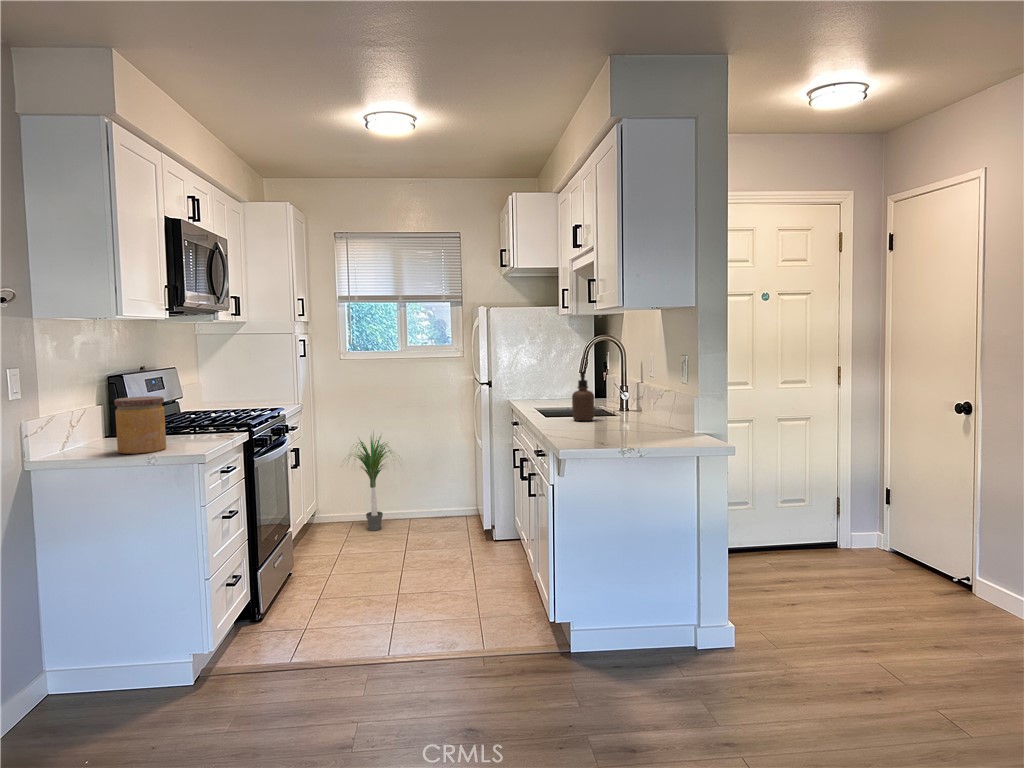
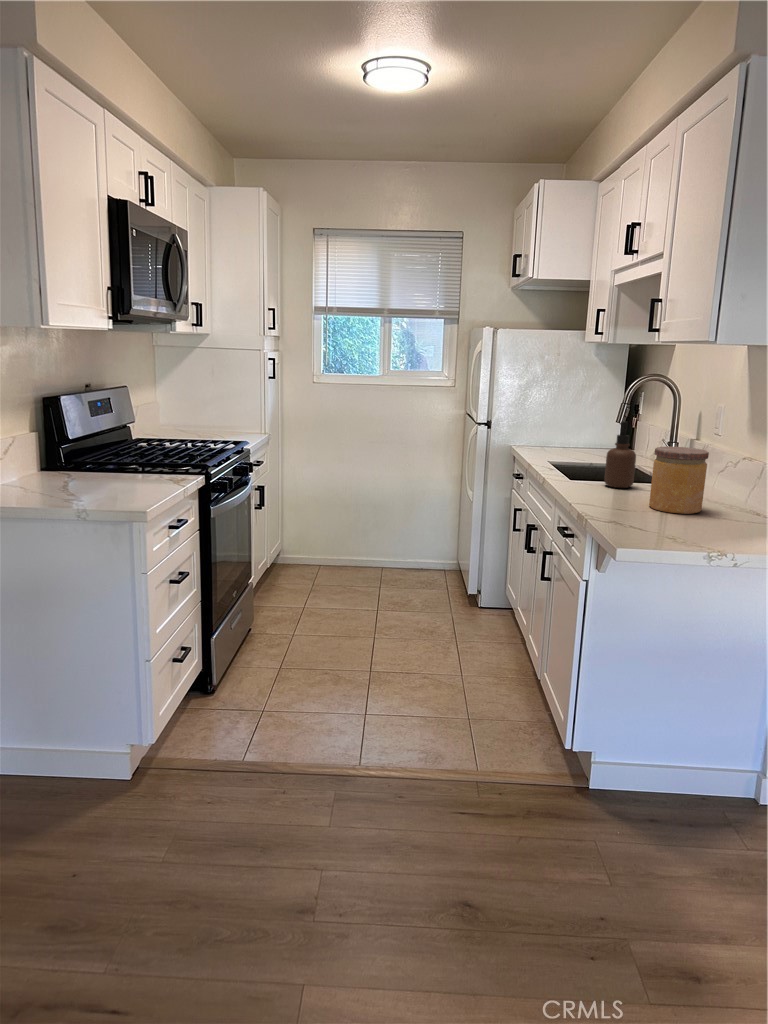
jar: present [114,396,166,454] -> present [649,447,709,514]
potted plant: present [349,433,391,531] -> none [305,463,383,582]

